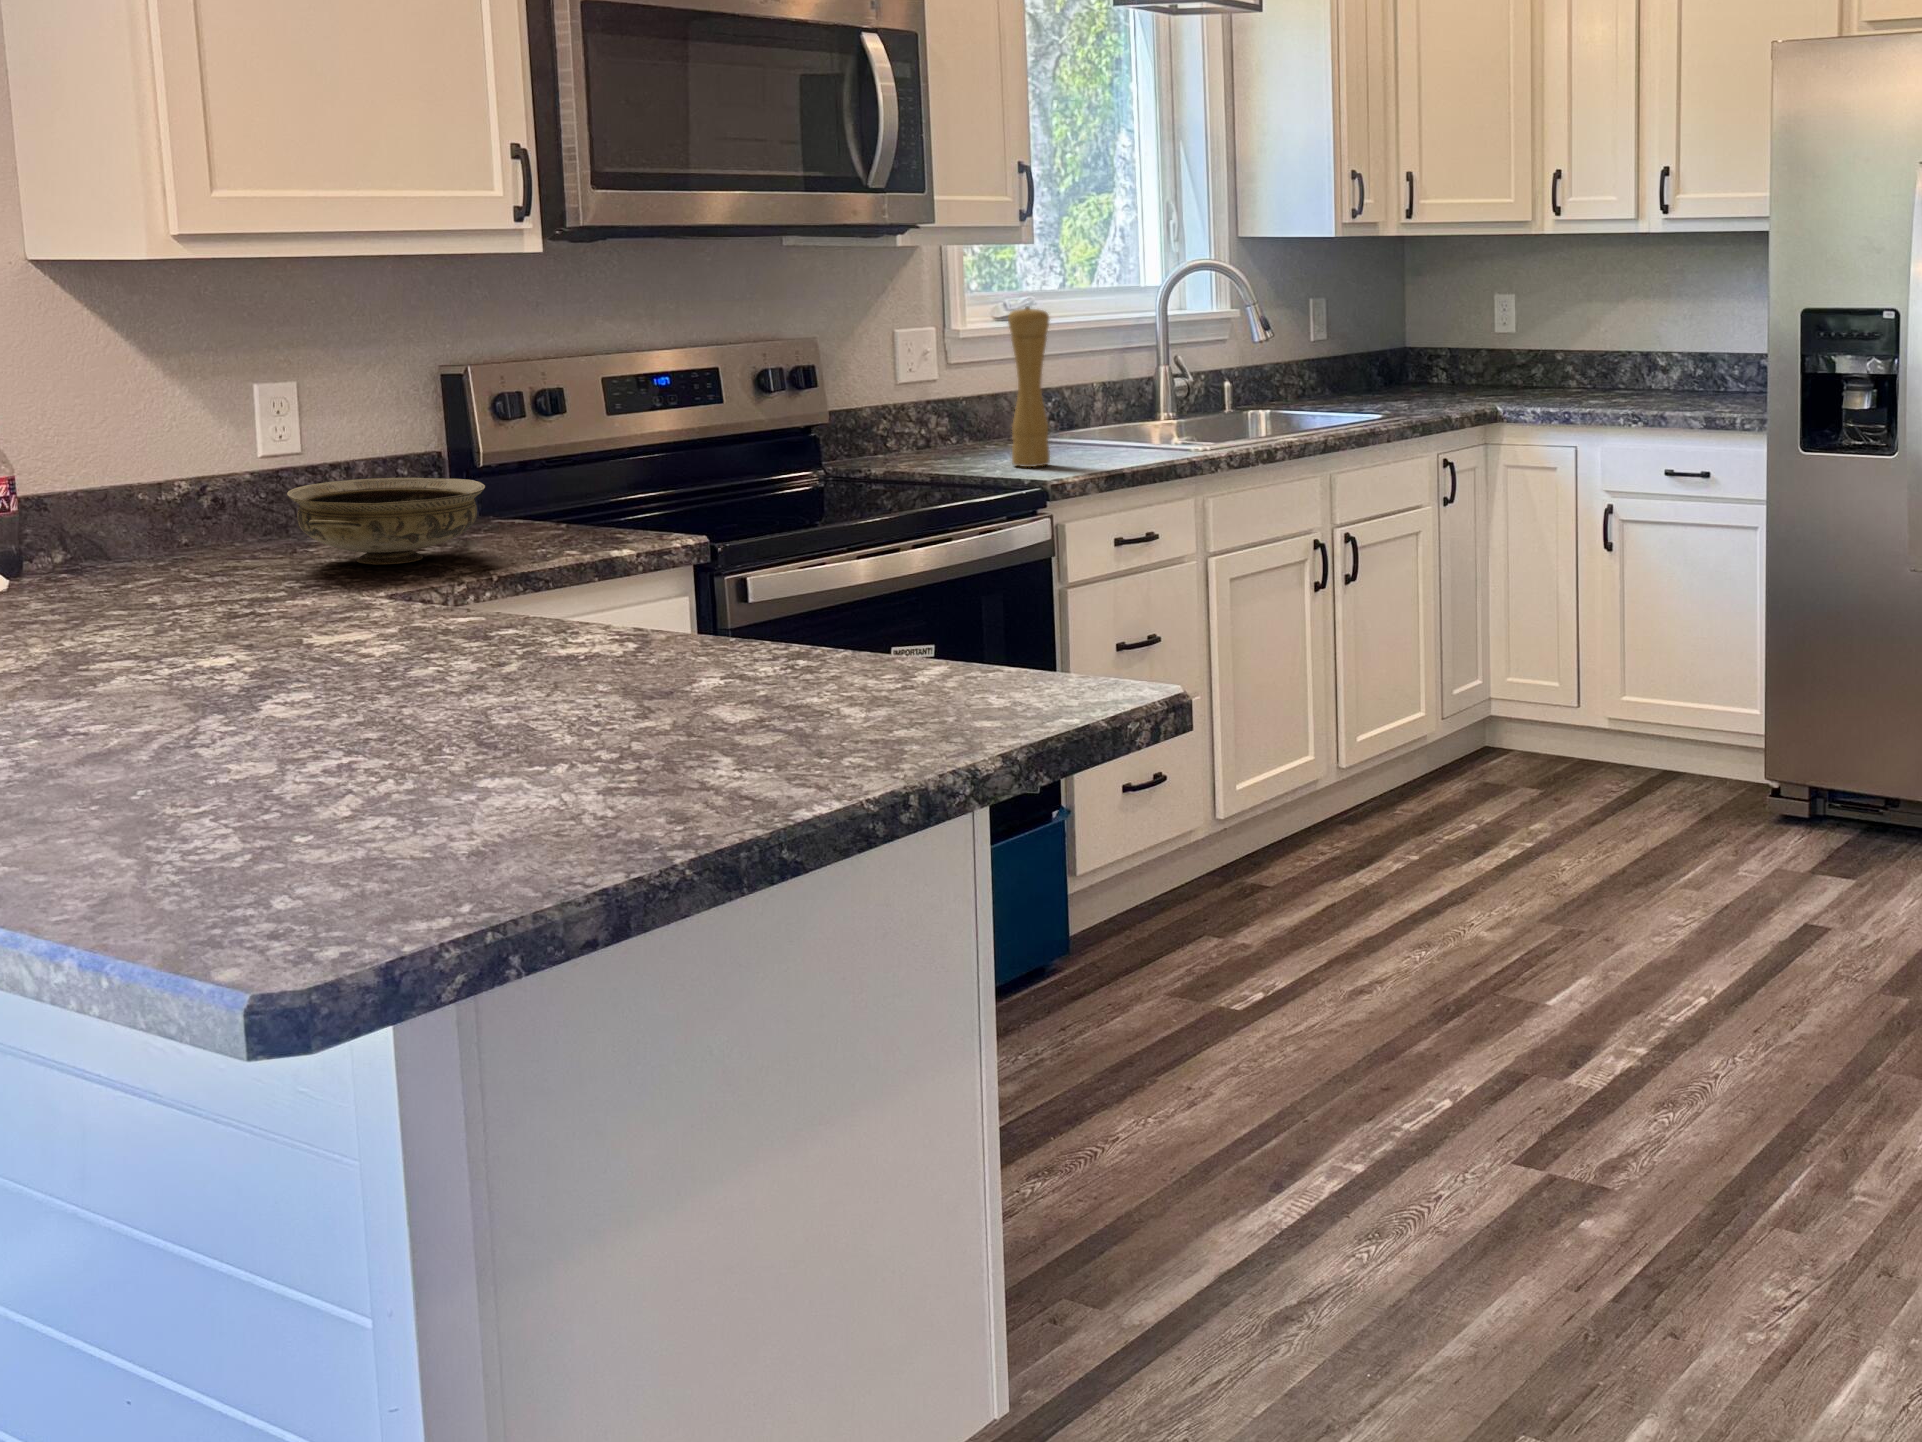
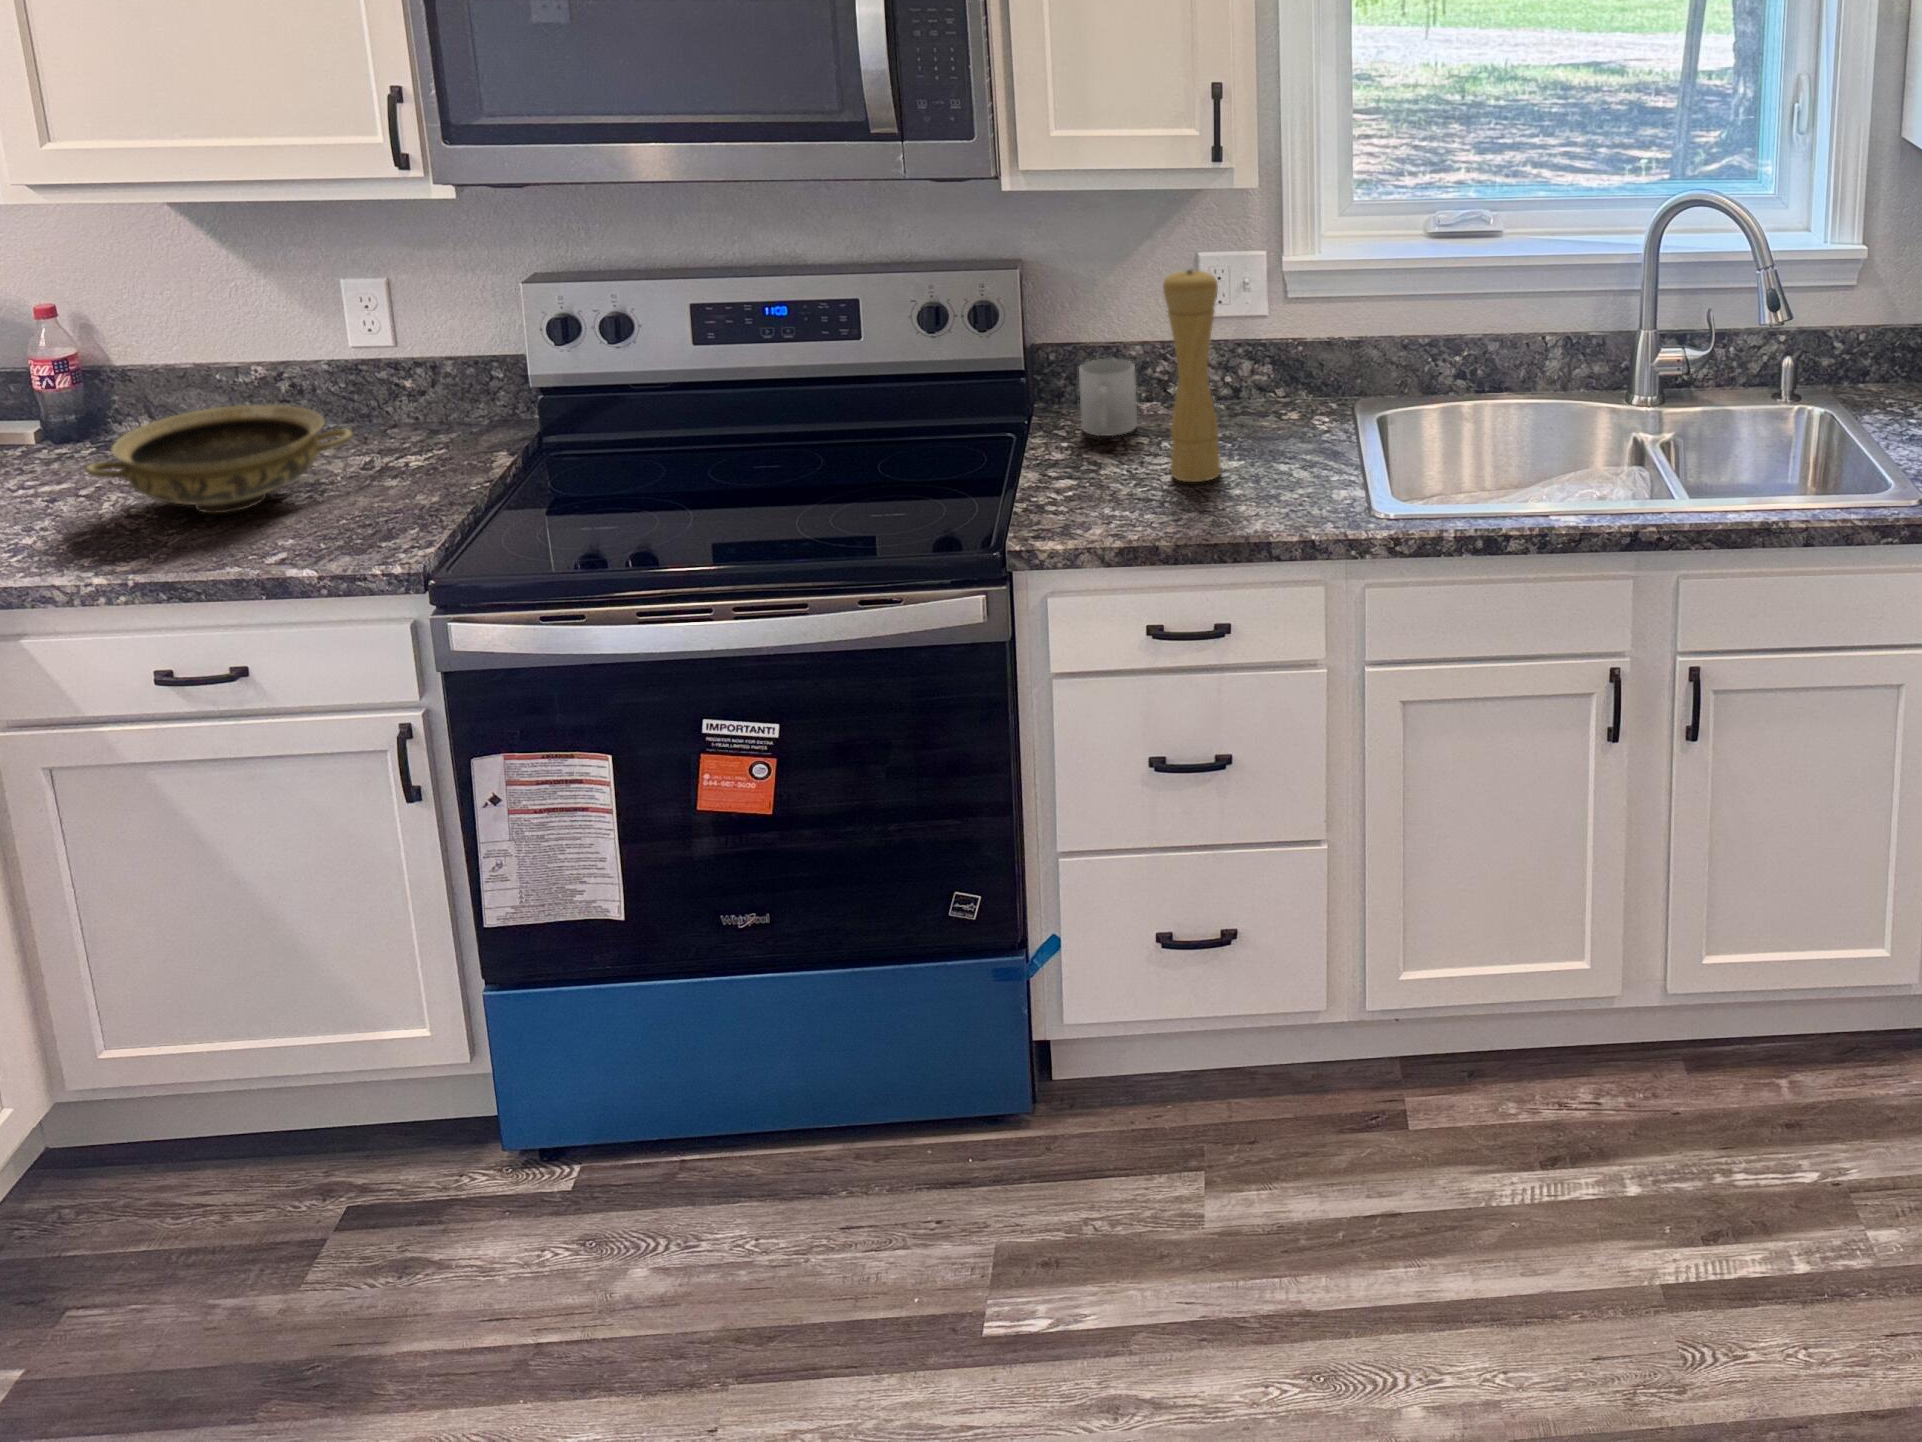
mug: none [872,410,925,466] -> present [1079,359,1137,436]

